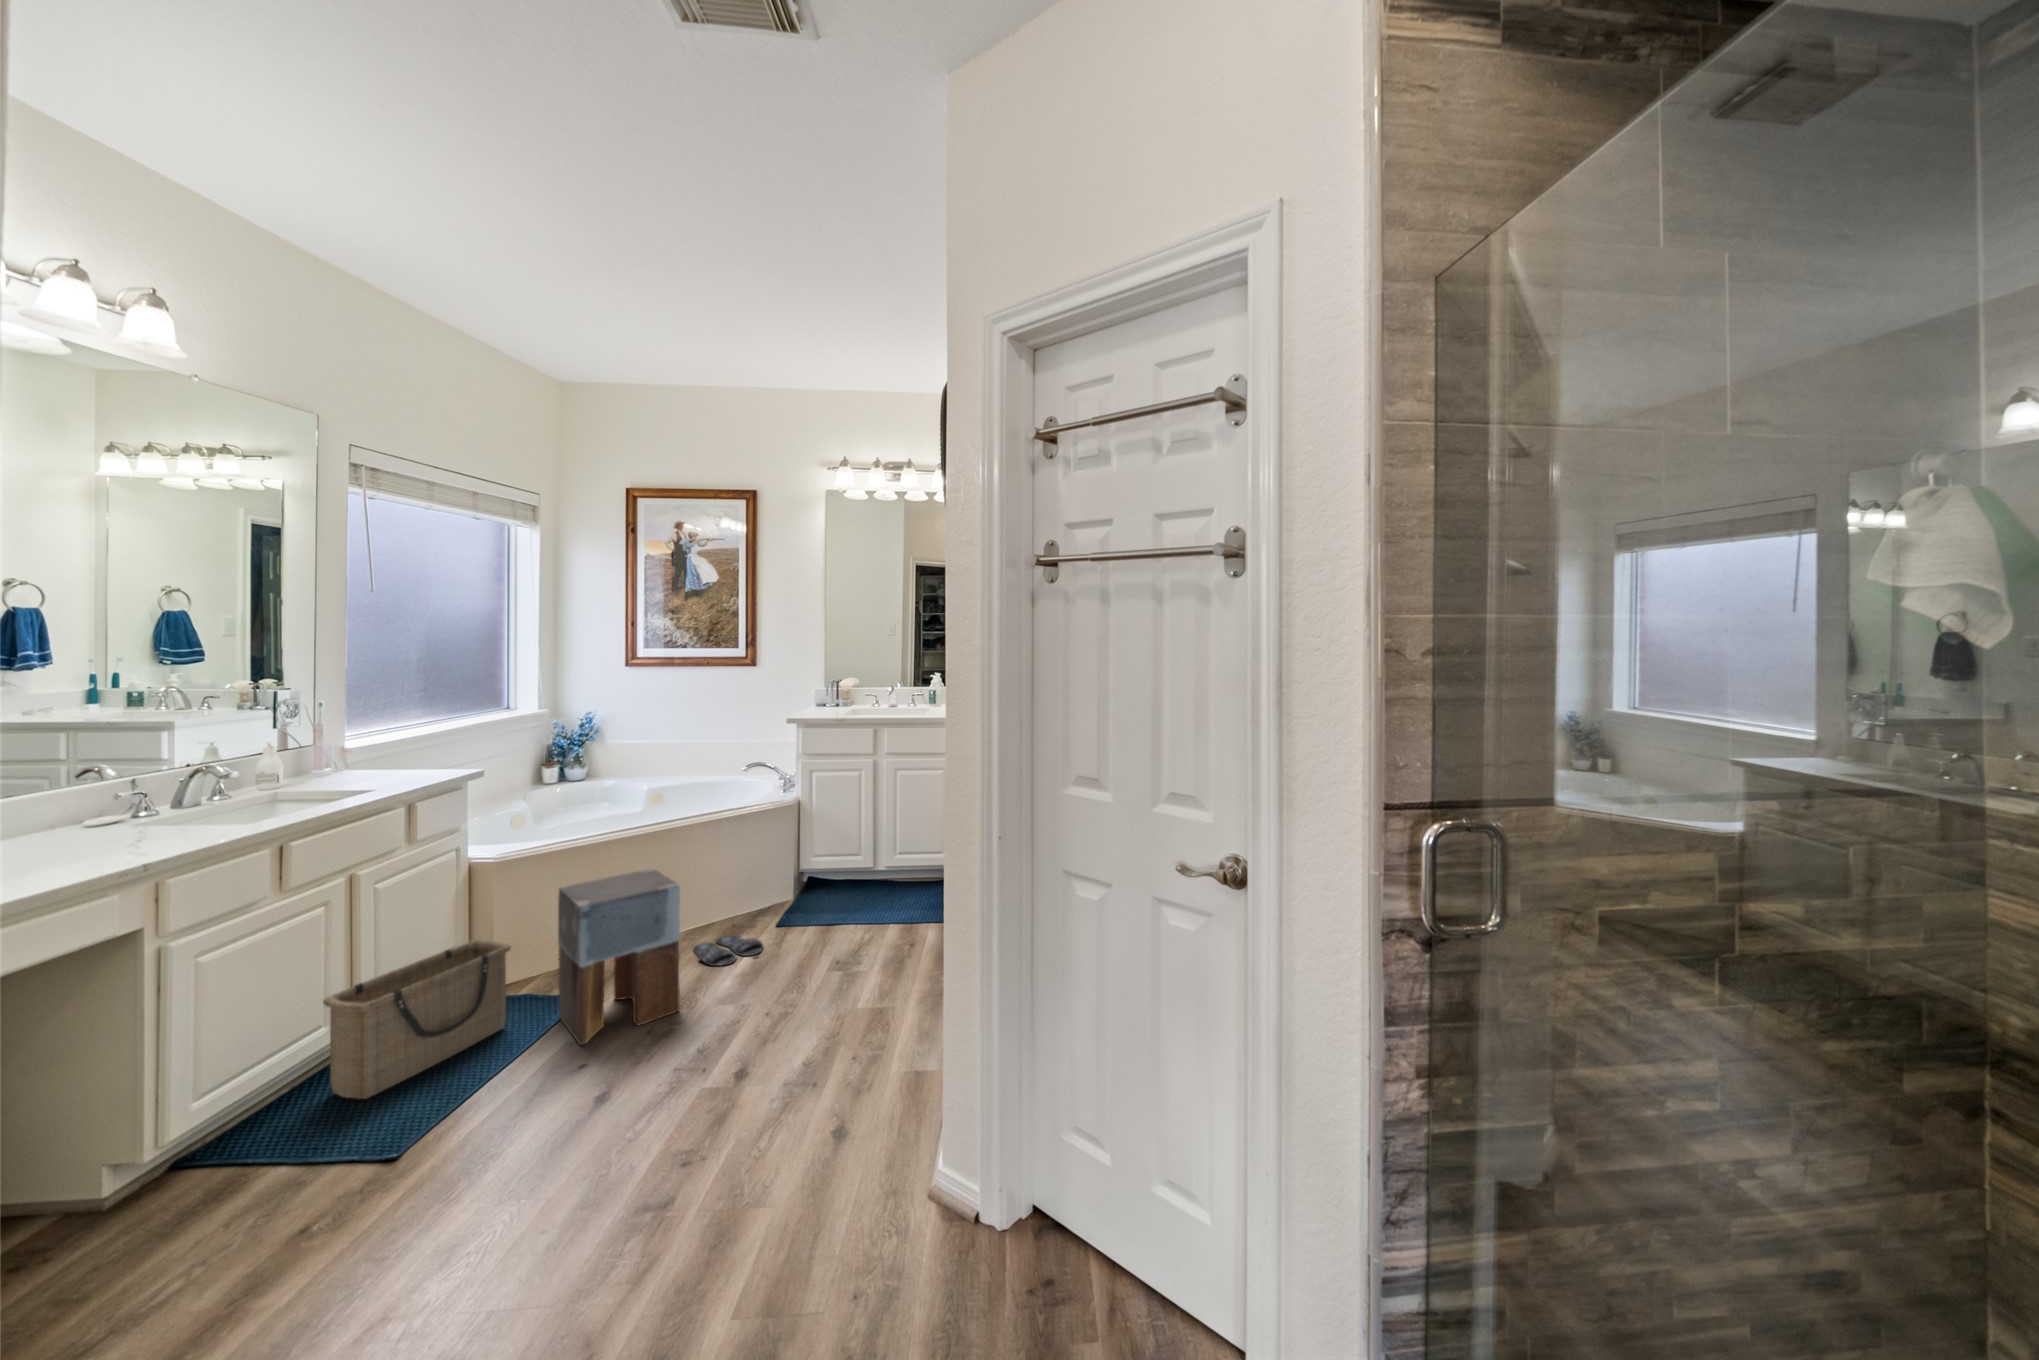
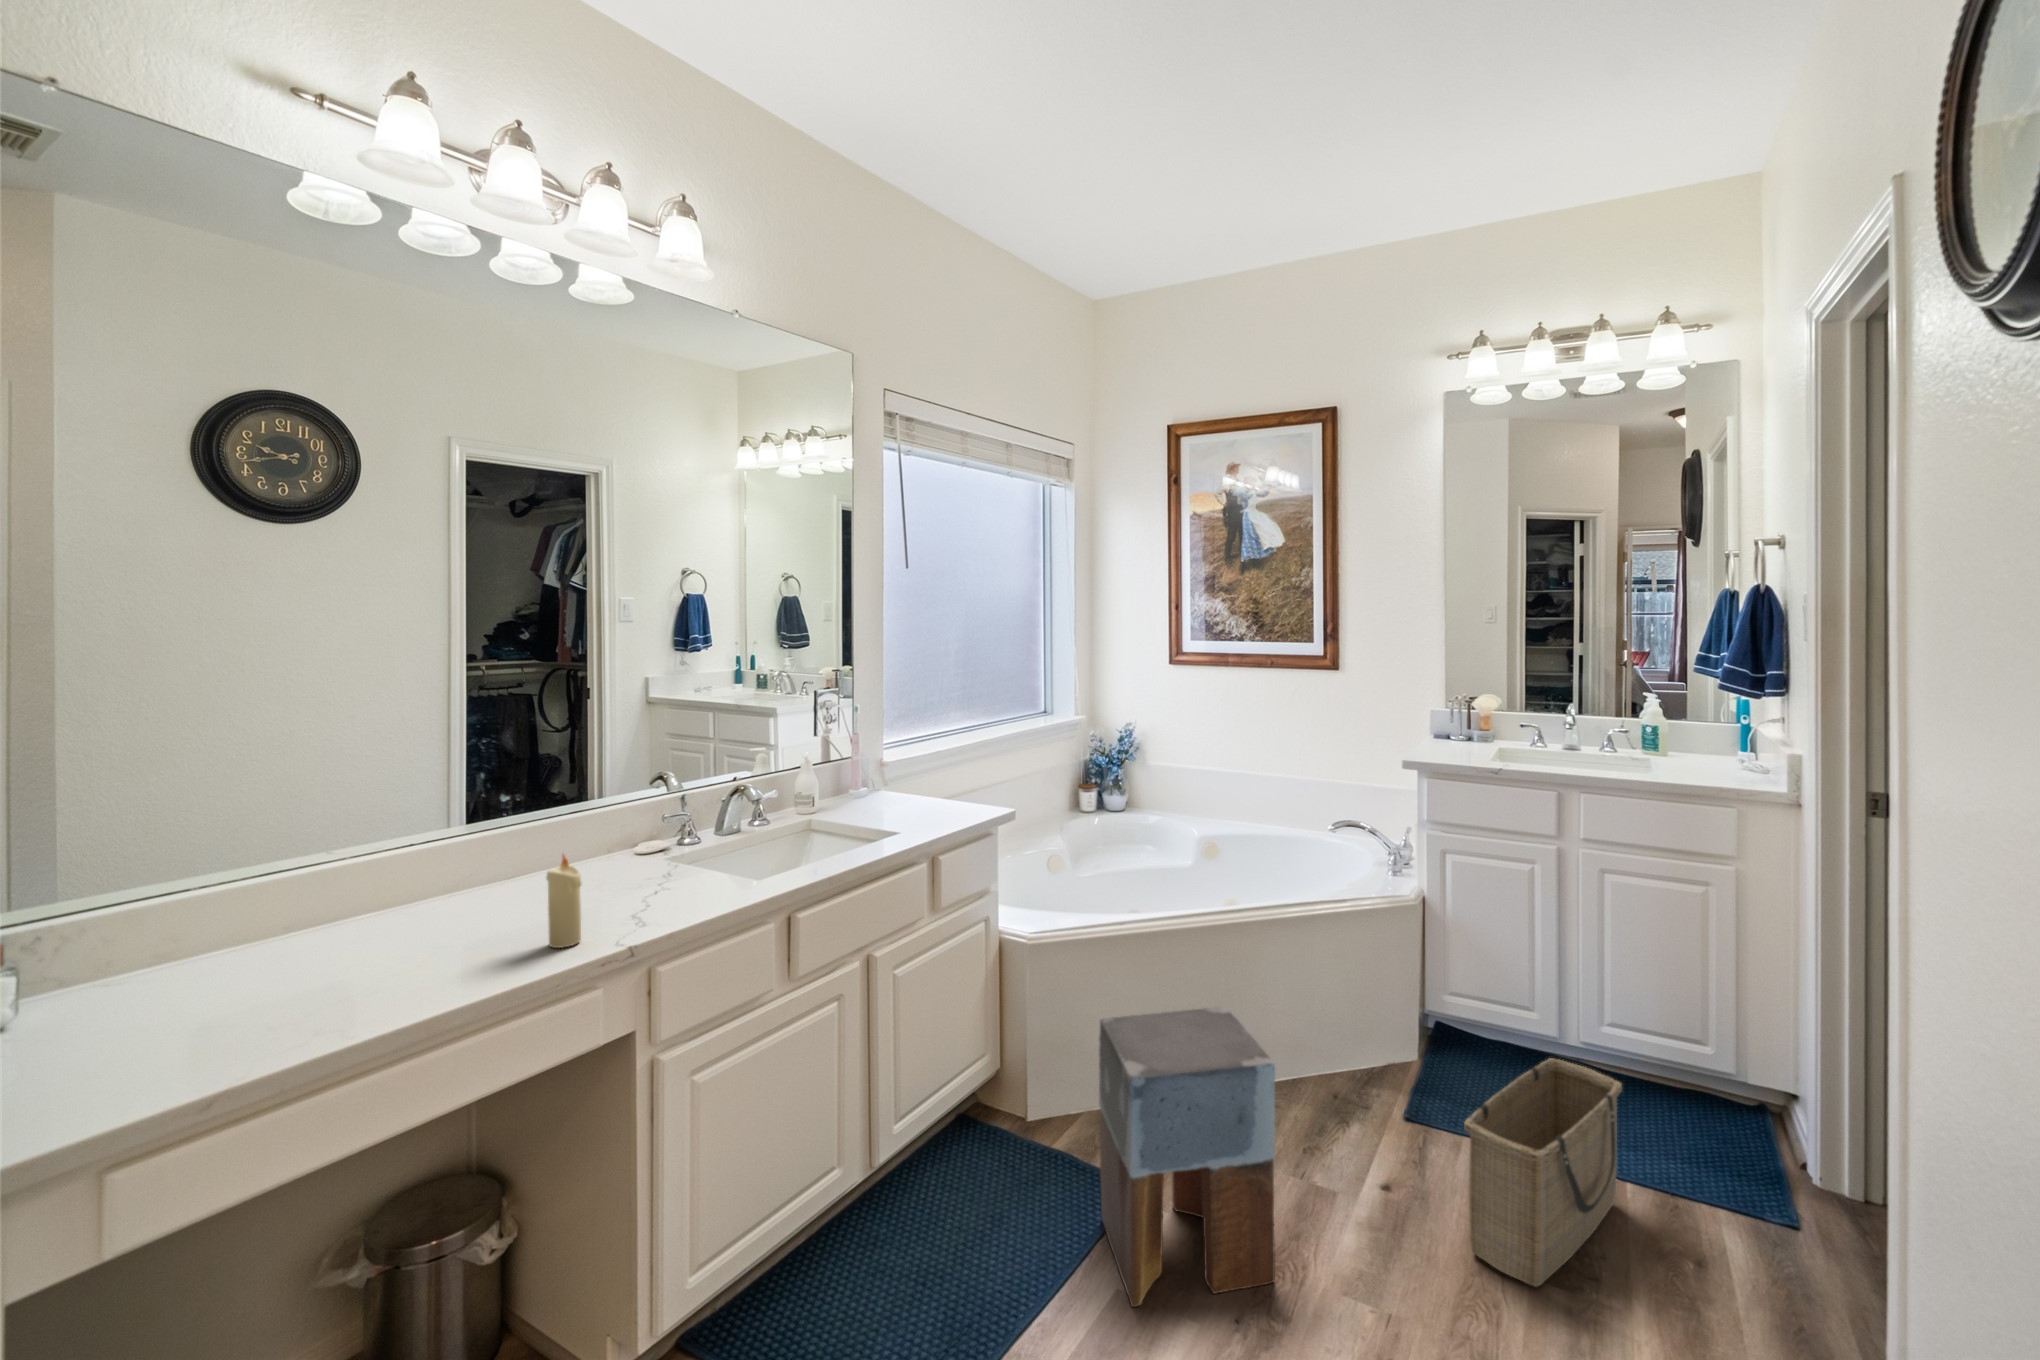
candle: none [47,803,86,874] -> present [546,855,581,948]
slippers: present [693,936,763,966] -> none [1276,1116,1390,1189]
basket: present [323,940,511,1099] -> present [1464,1058,1622,1286]

